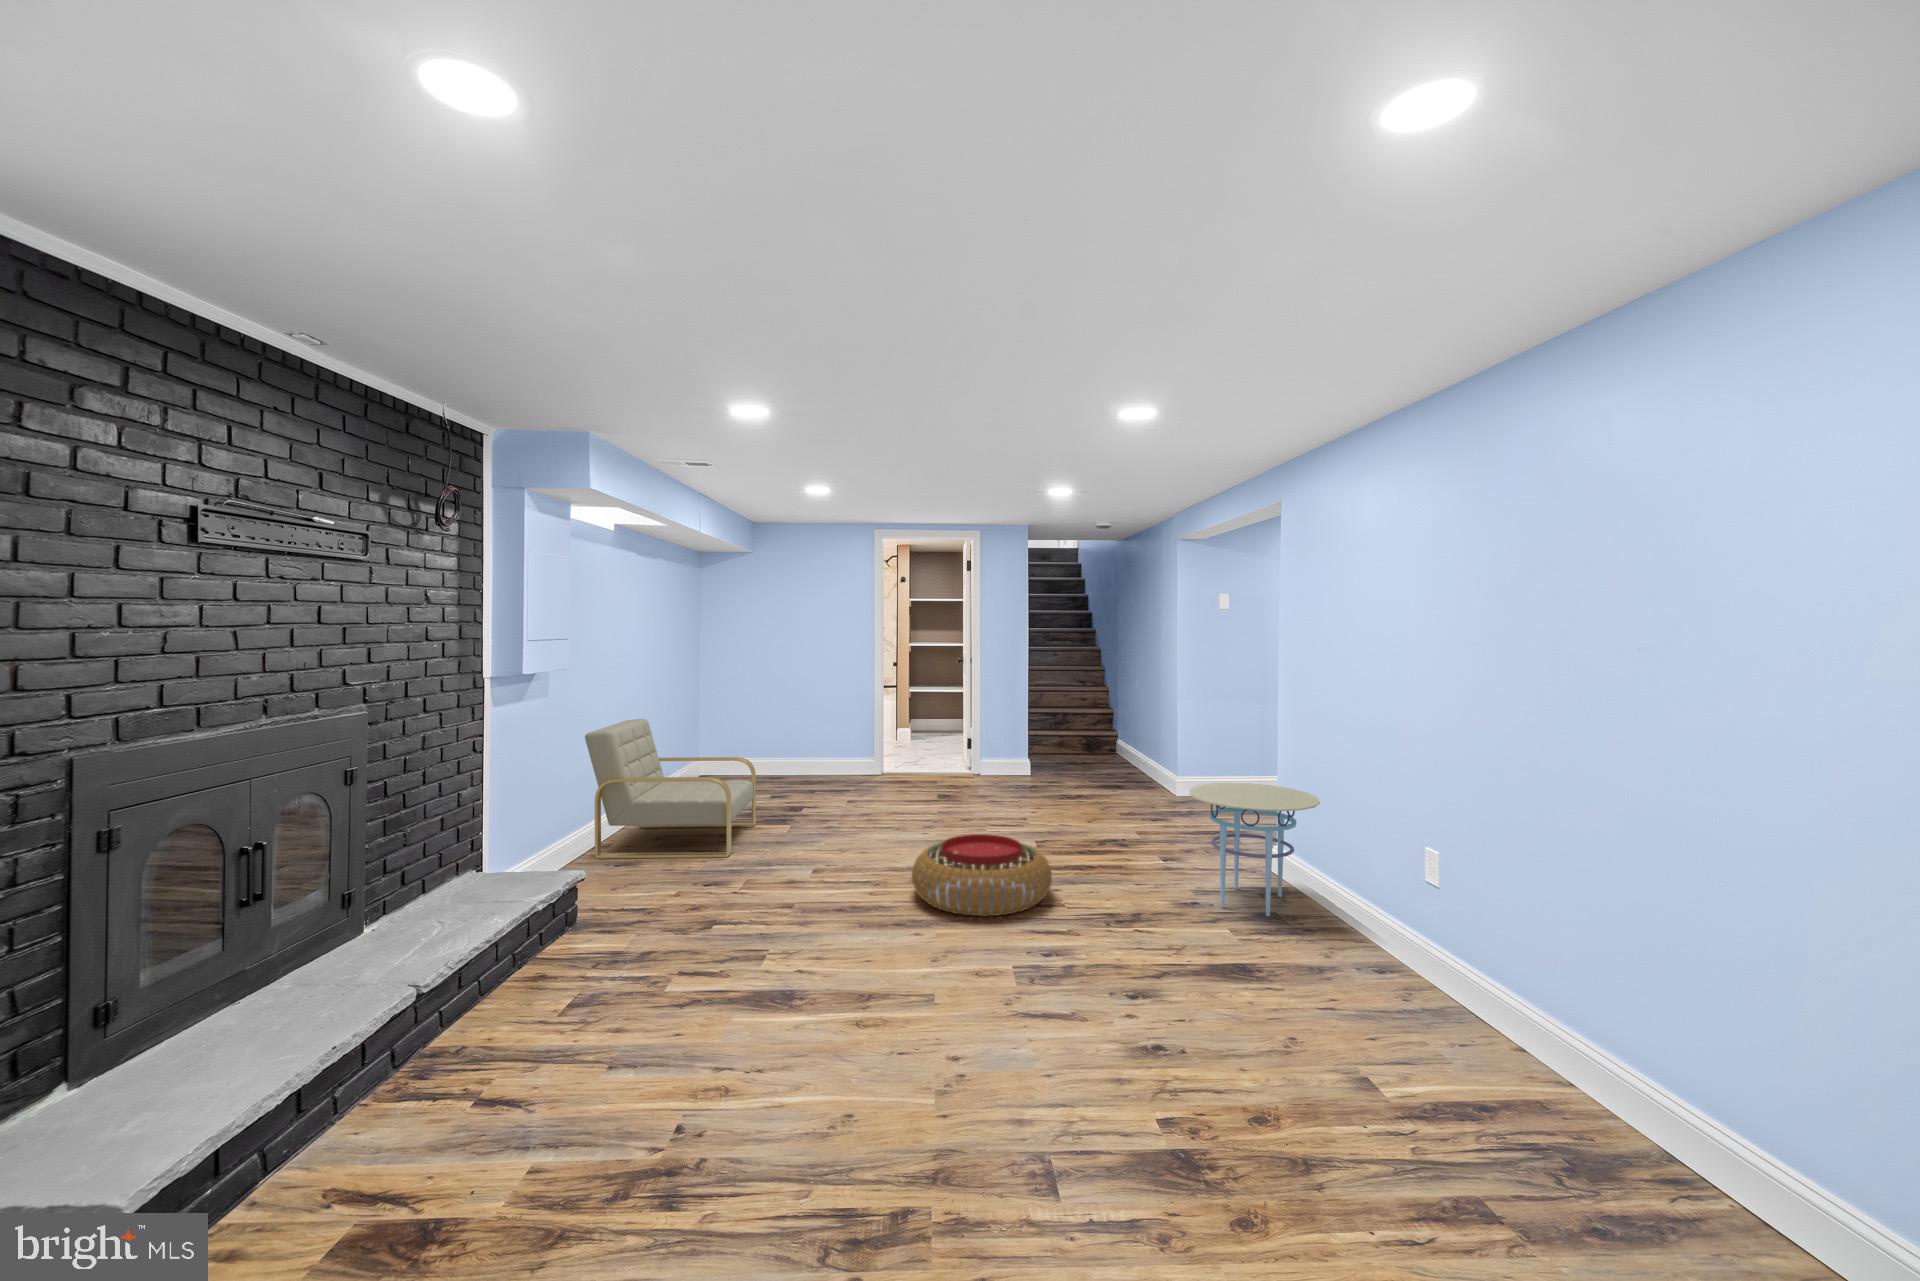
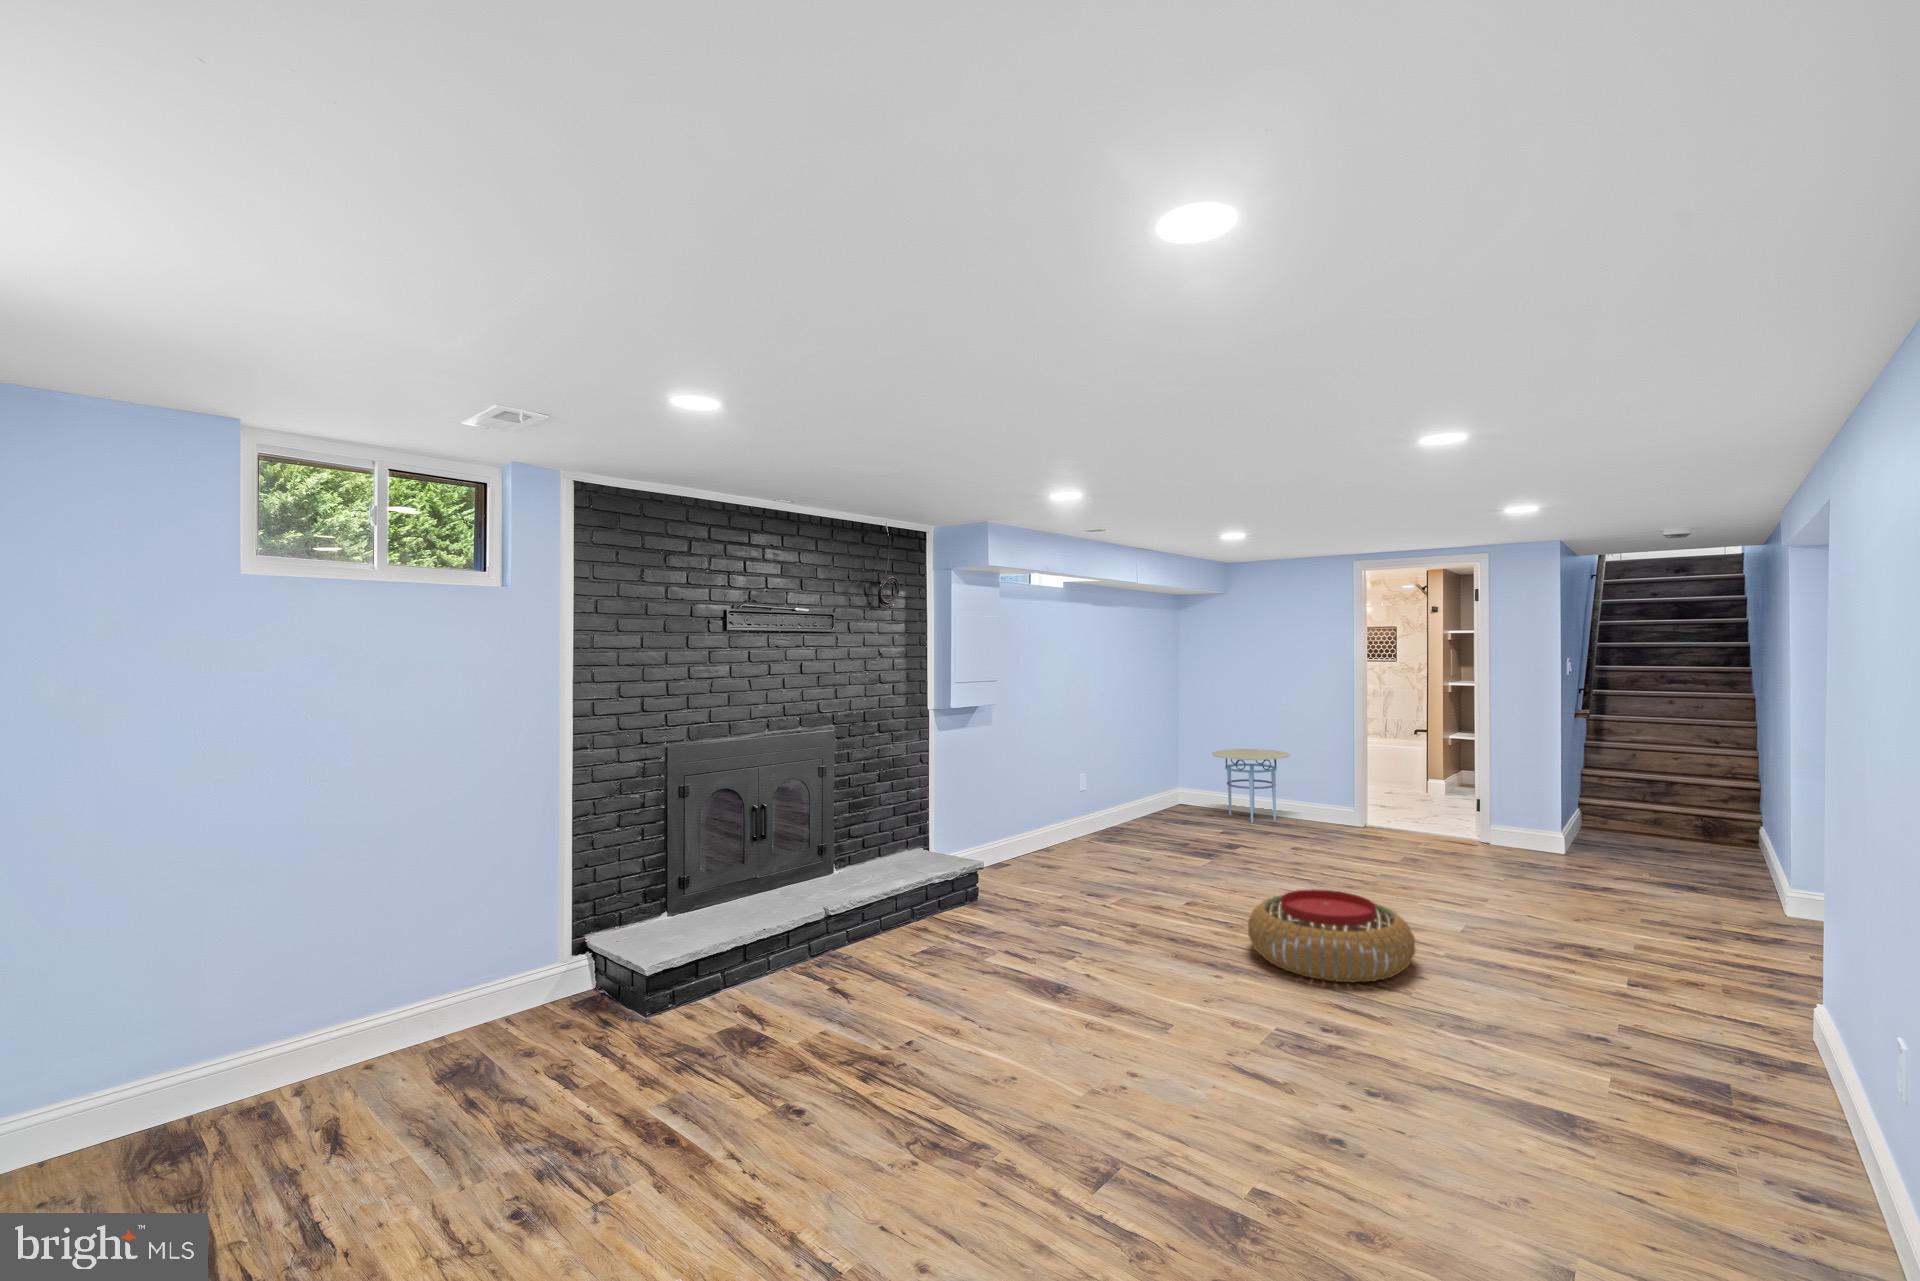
armchair: present [585,719,756,859] -> none [1023,743,1181,875]
side table: present [1189,783,1320,916] -> present [1212,749,1290,823]

